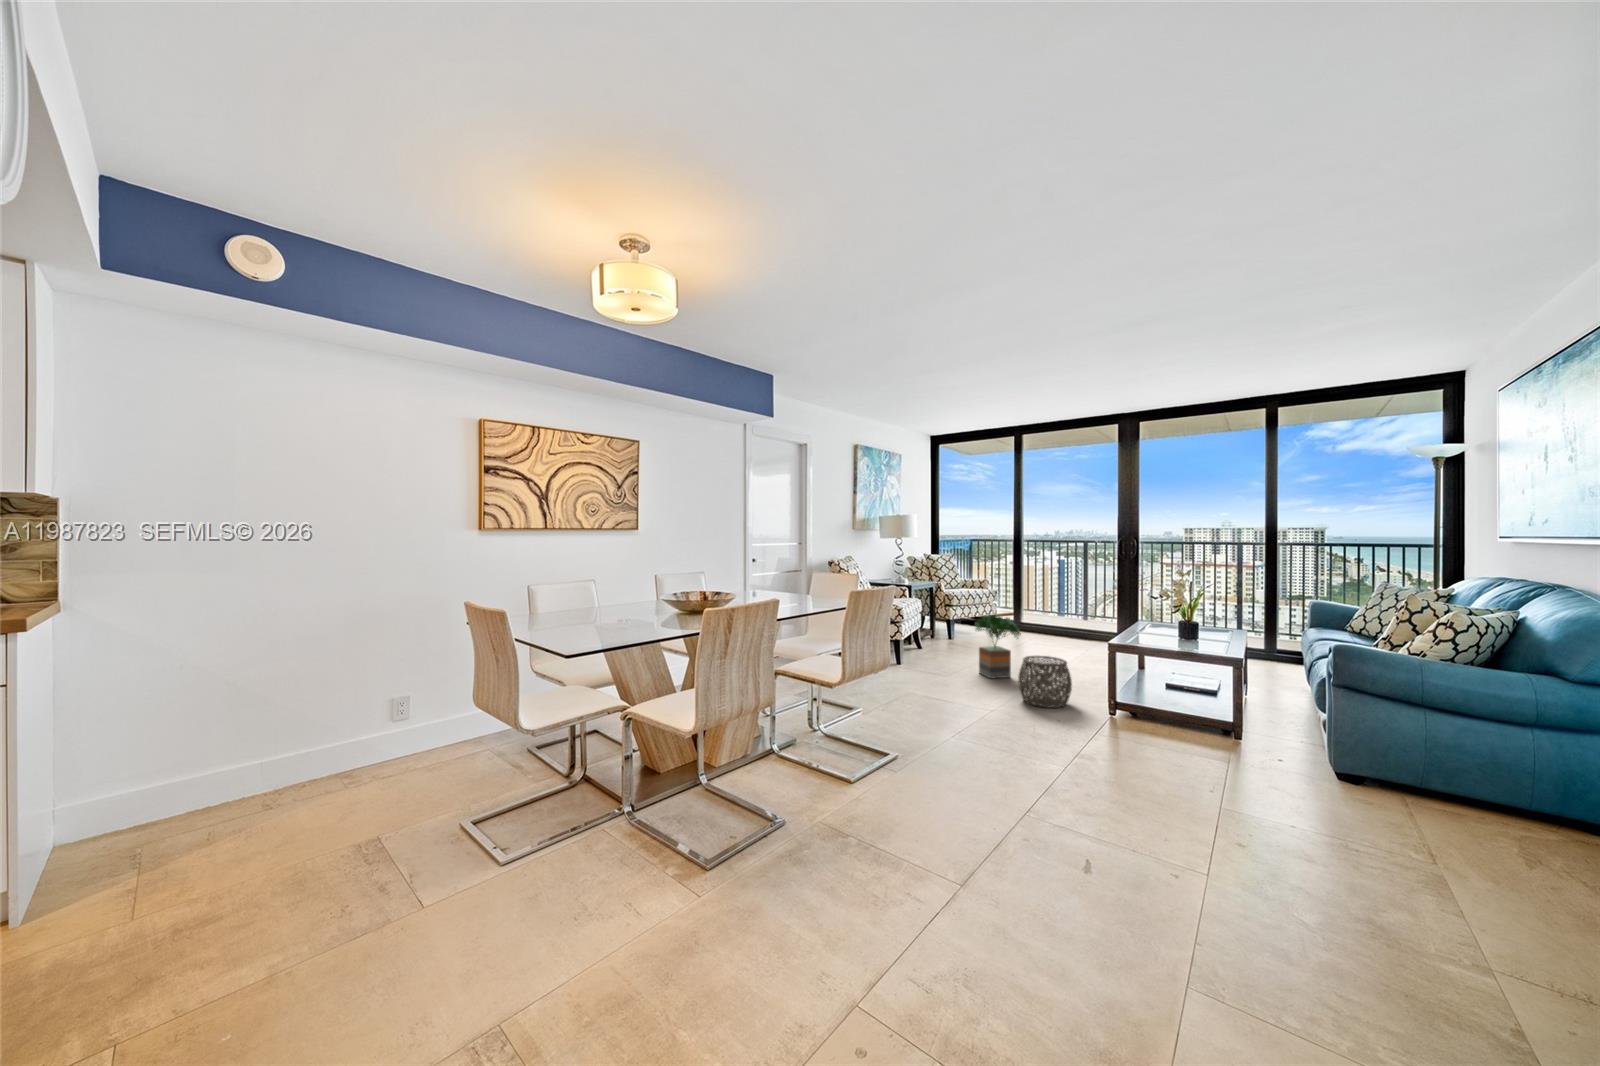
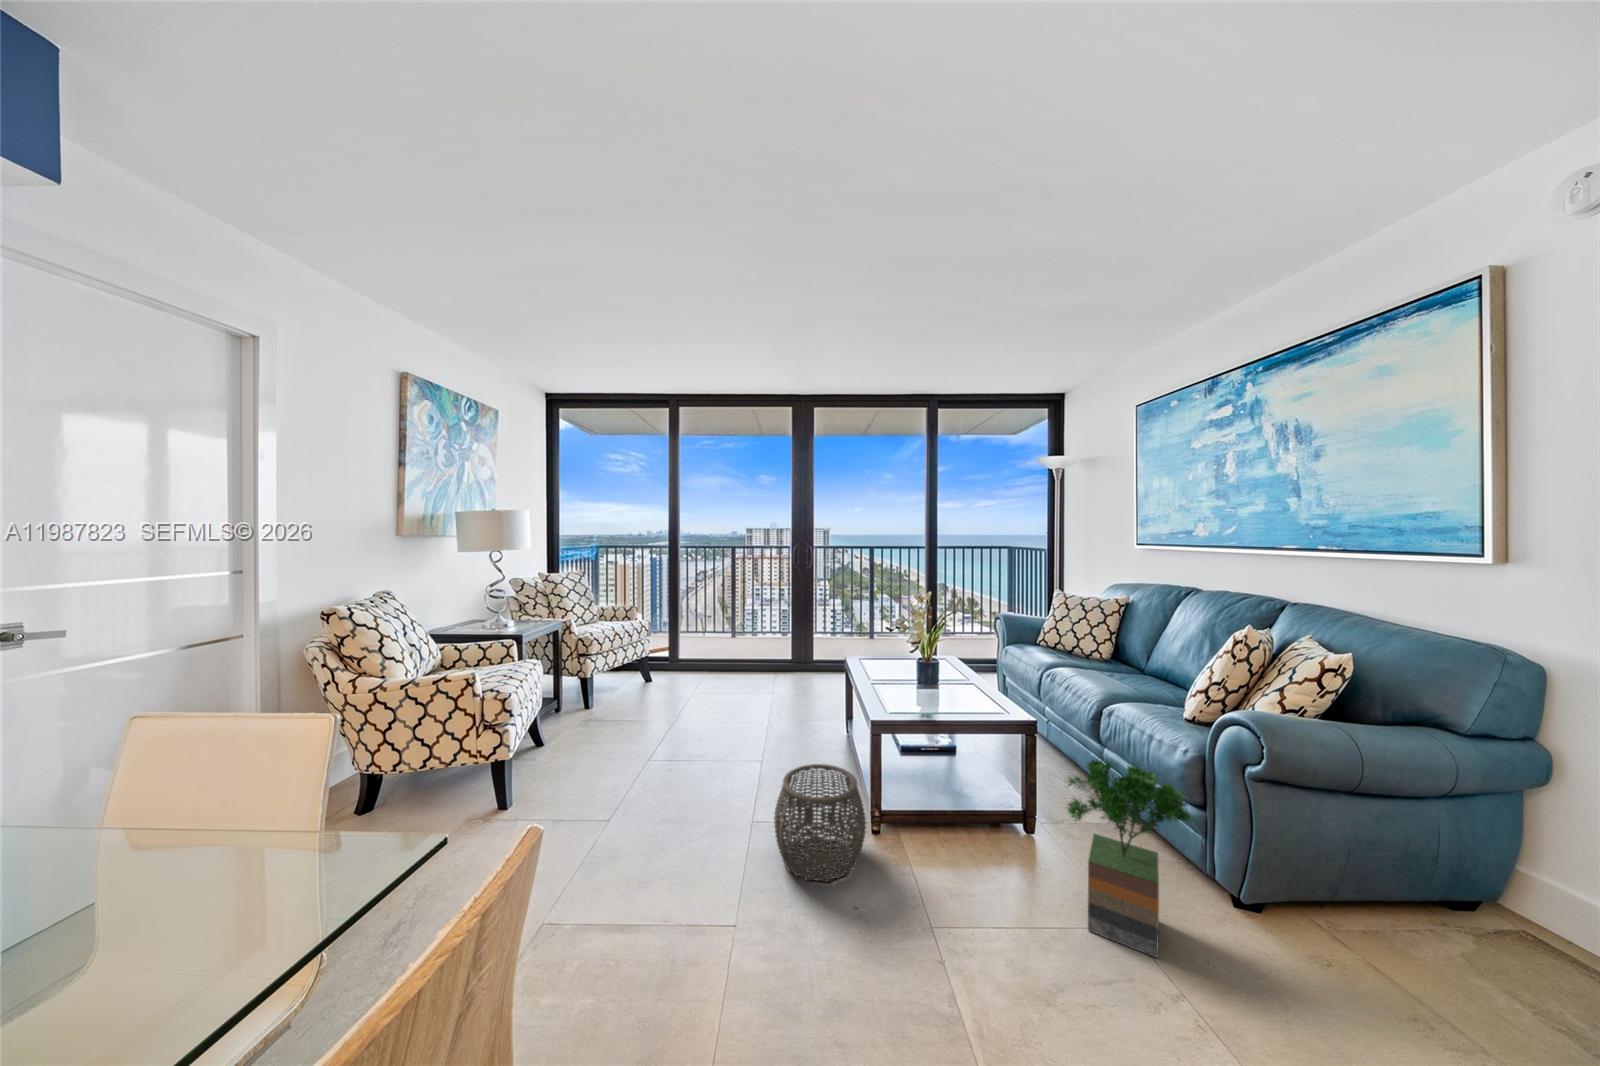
potted tree: present [976,616,1021,678] -> present [1067,760,1194,958]

